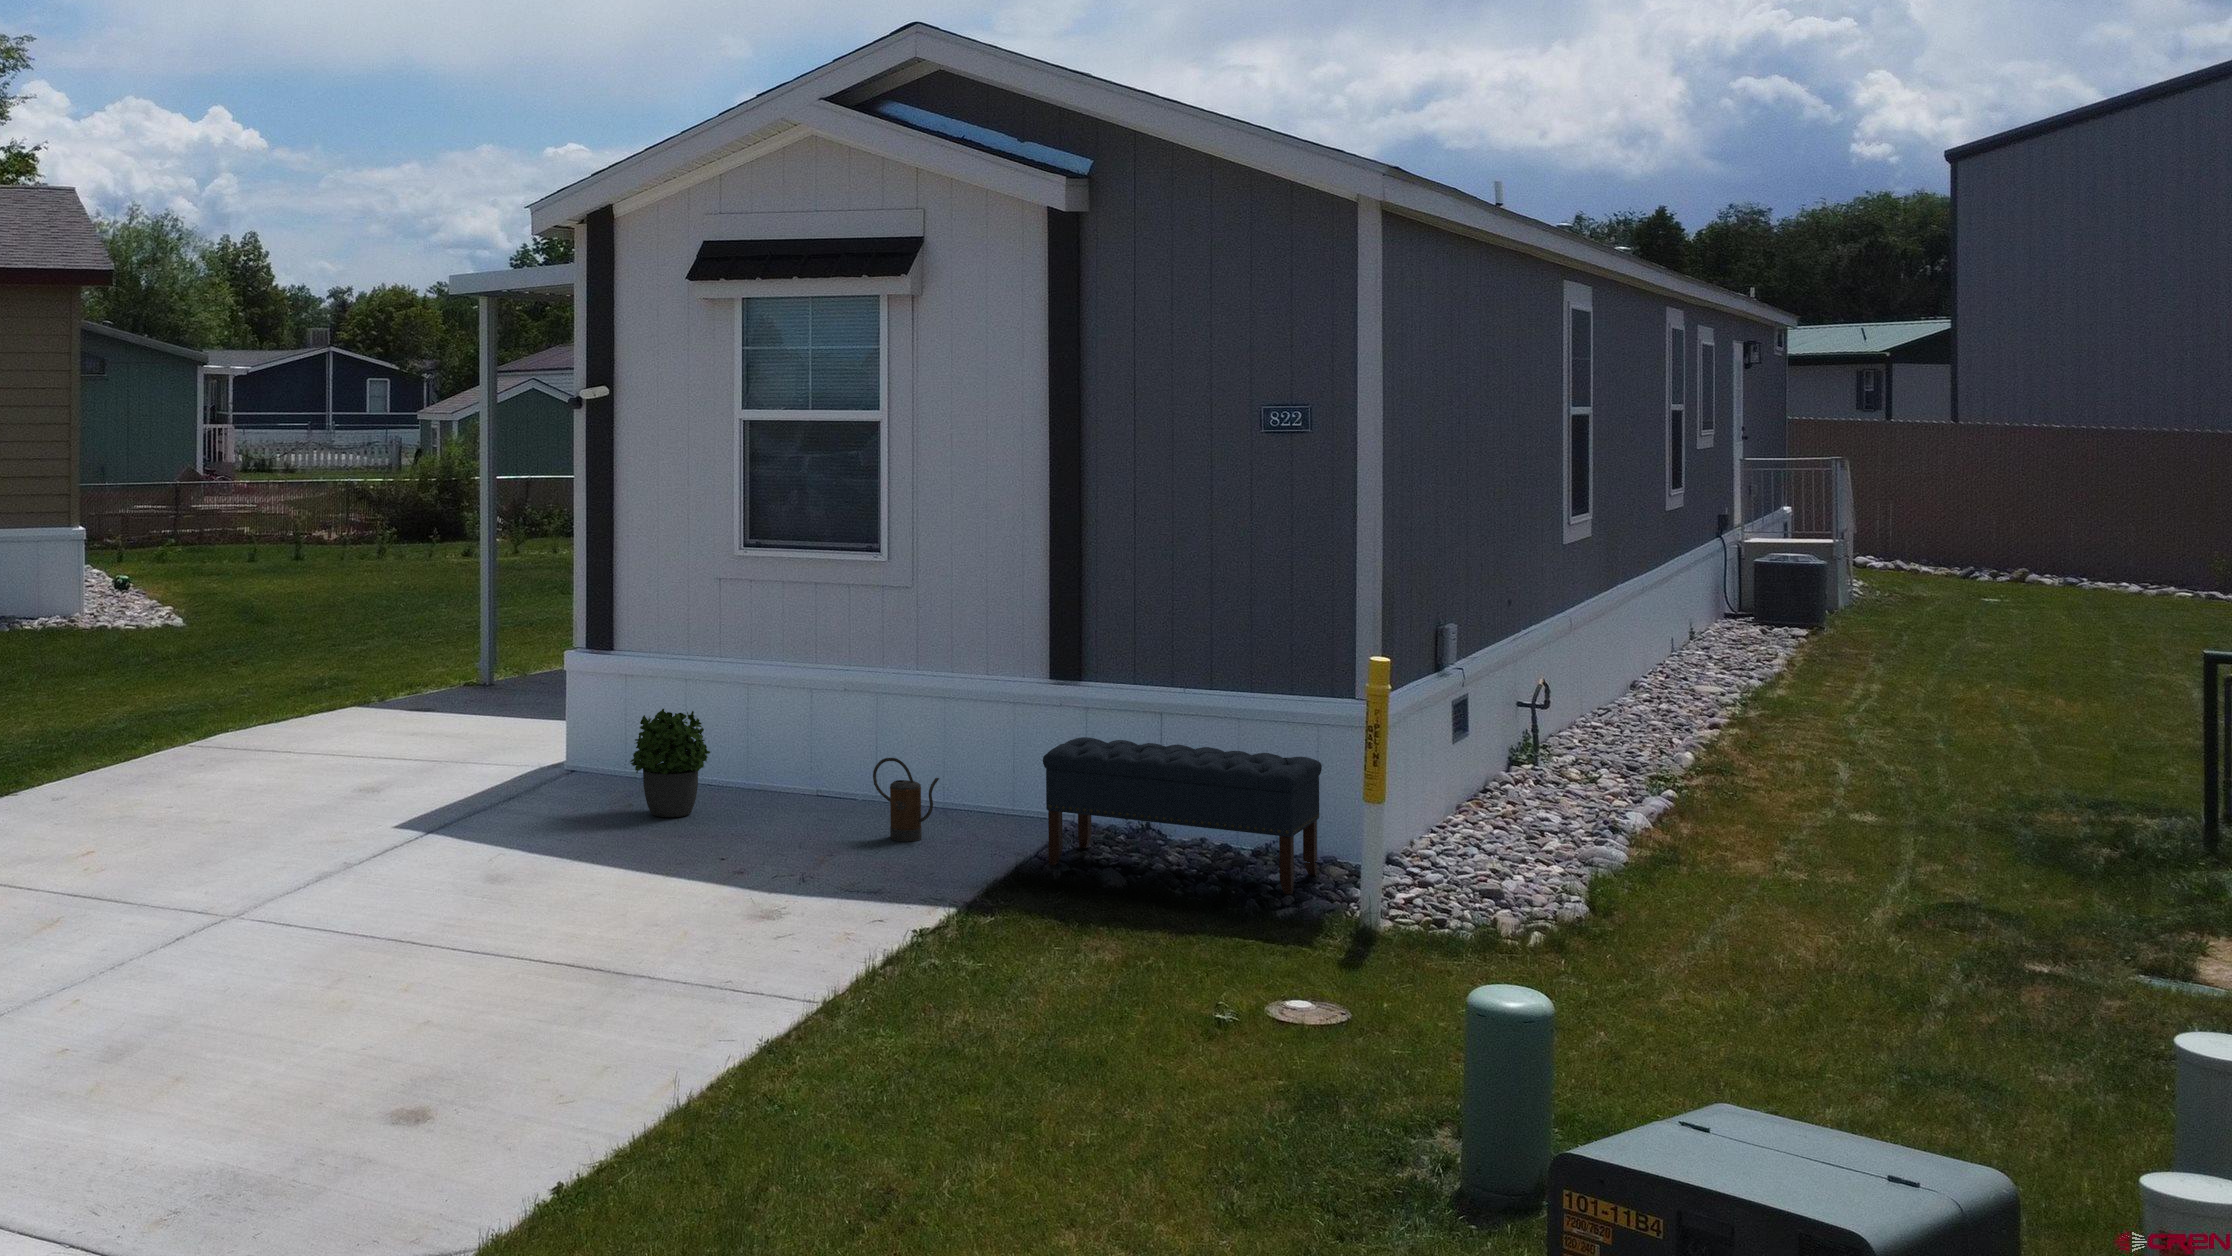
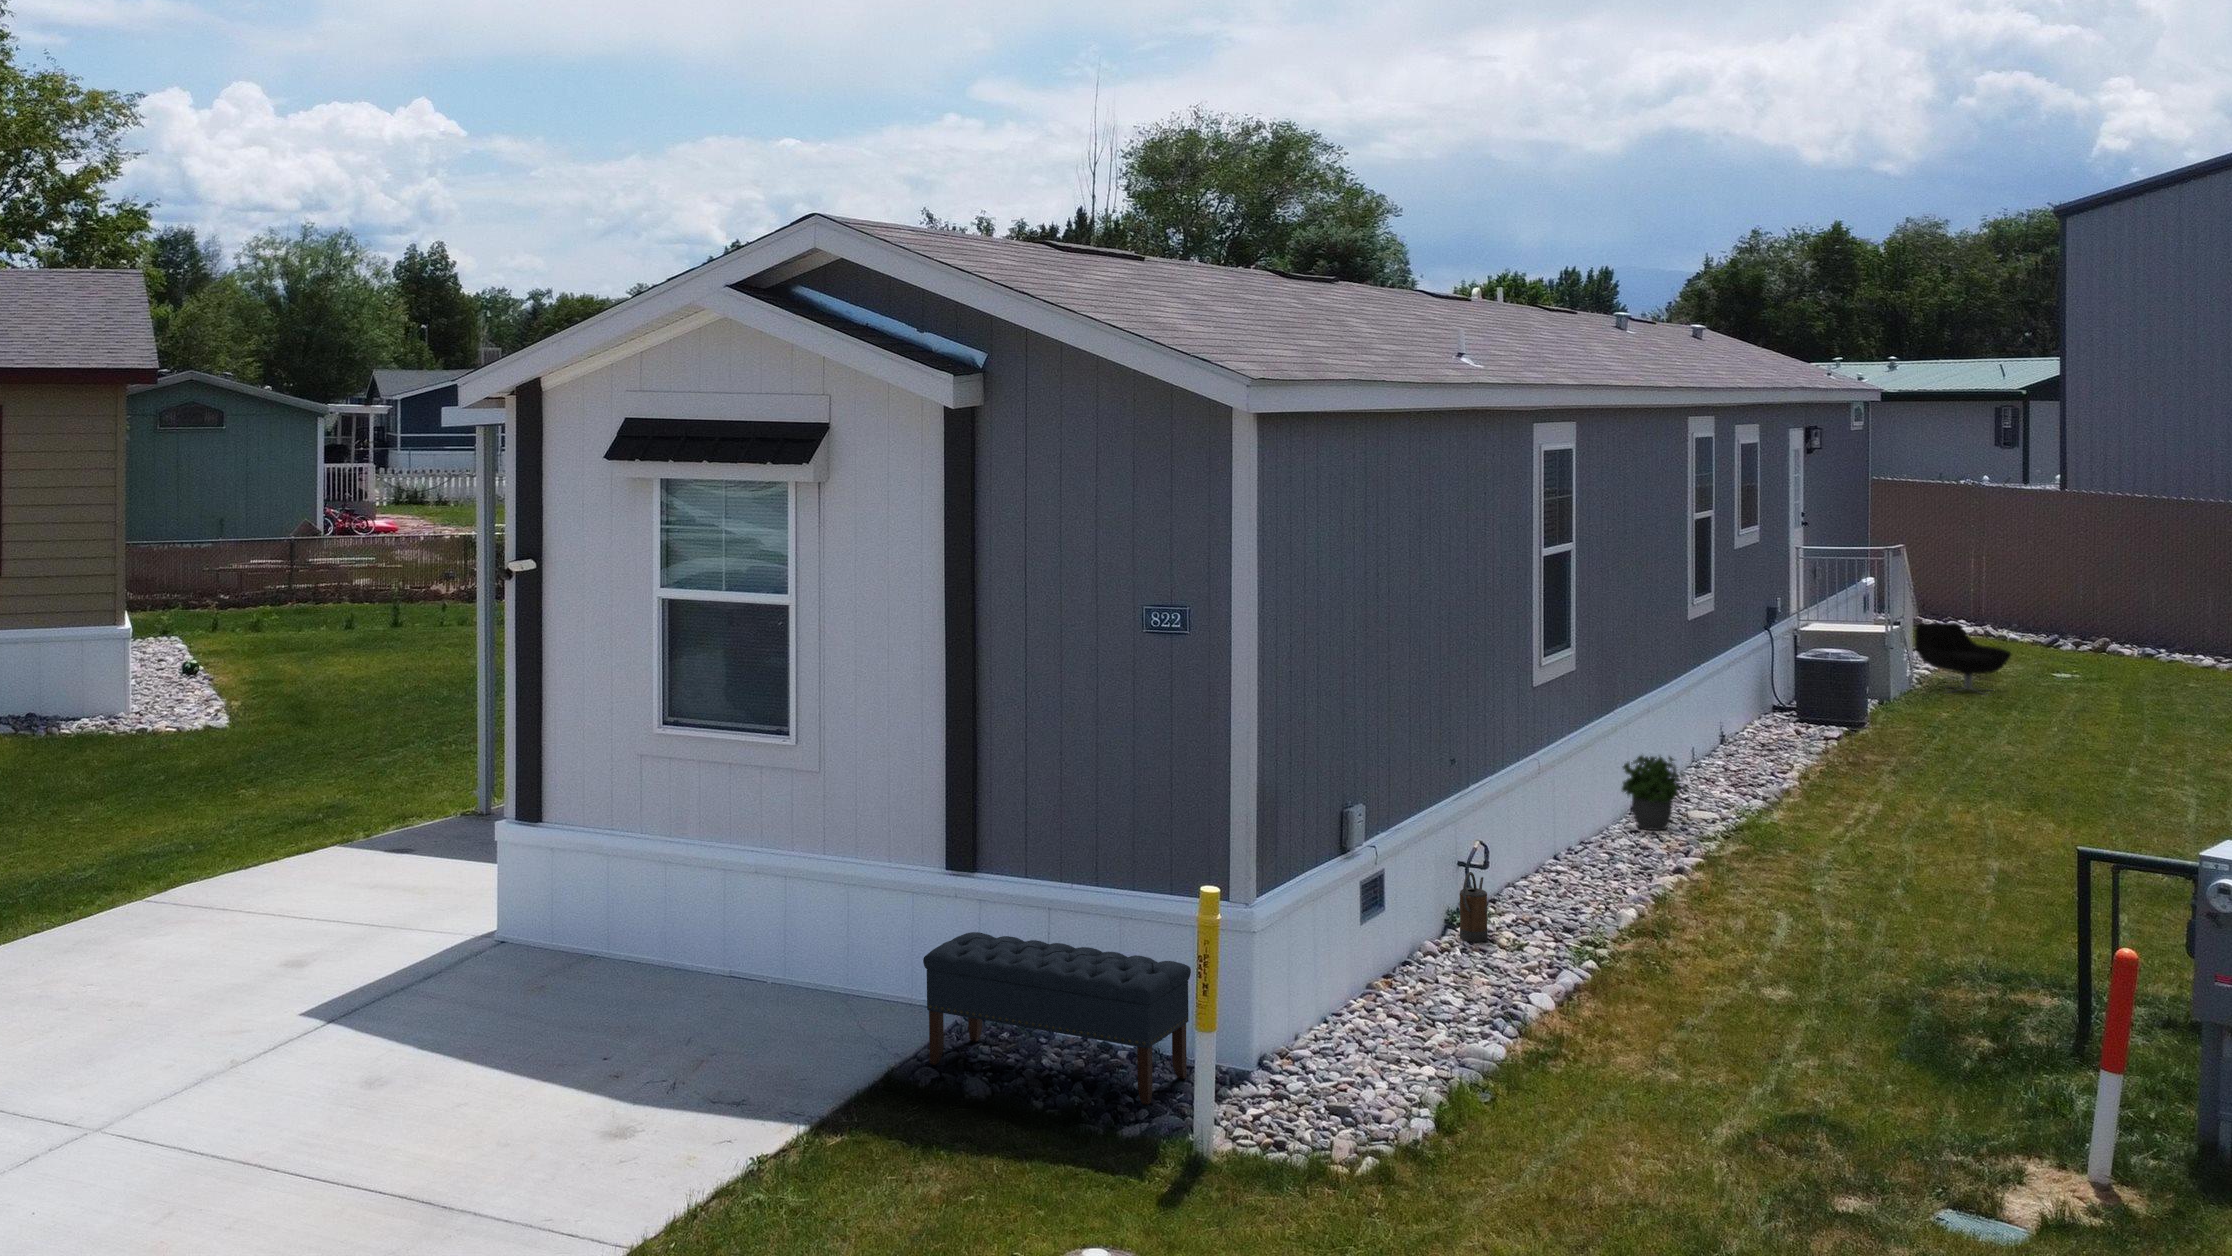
lounge chair: none [1853,539,1953,610] -> present [1915,622,2011,691]
potted plant: present [630,709,710,817] -> present [1622,755,1688,830]
watering can: present [873,758,939,841] -> present [1460,872,1488,942]

